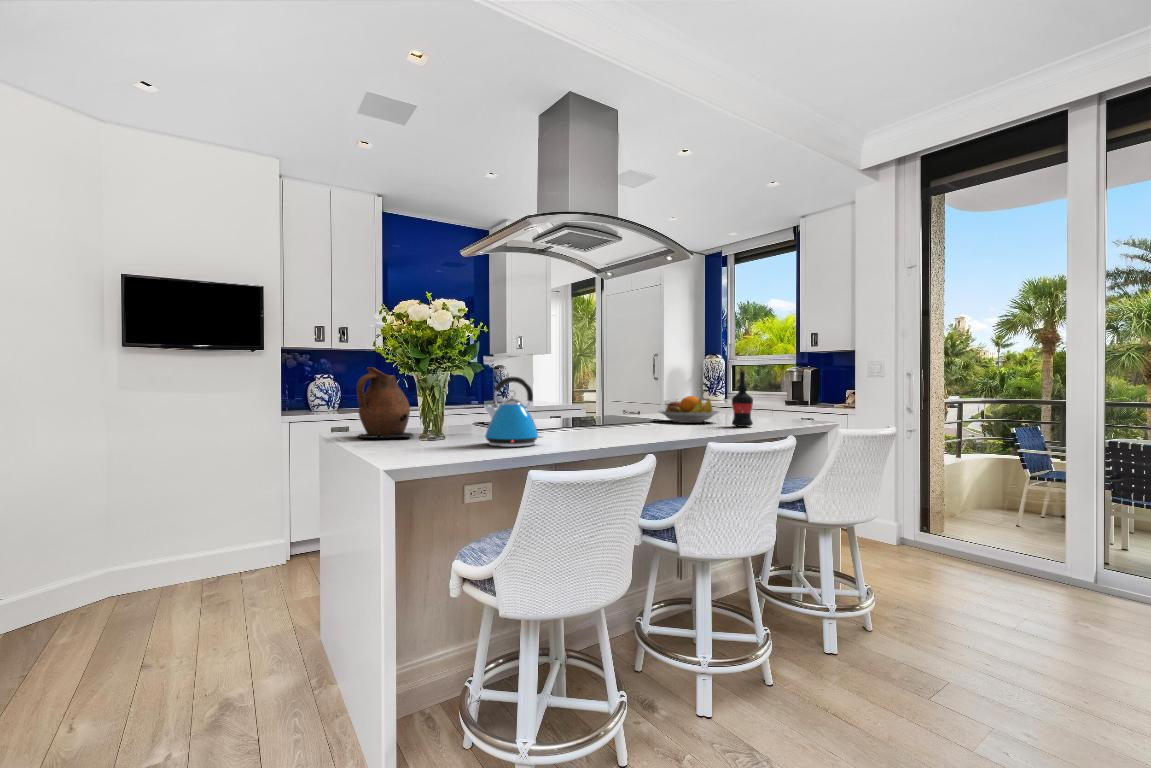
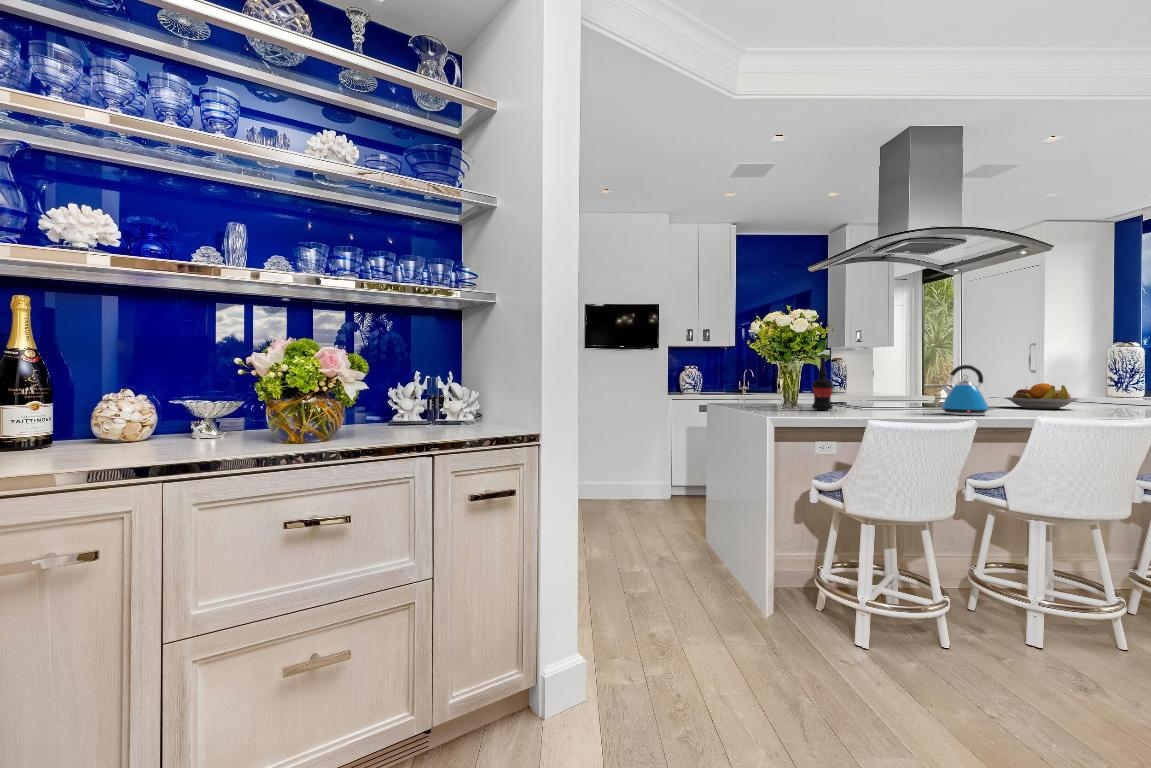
ceramic pitcher: present [357,367,414,438] -> none [735,359,779,409]
wine bottle: present [732,369,753,427] -> present [812,355,833,410]
kettle: present [484,377,542,447] -> present [942,365,991,415]

